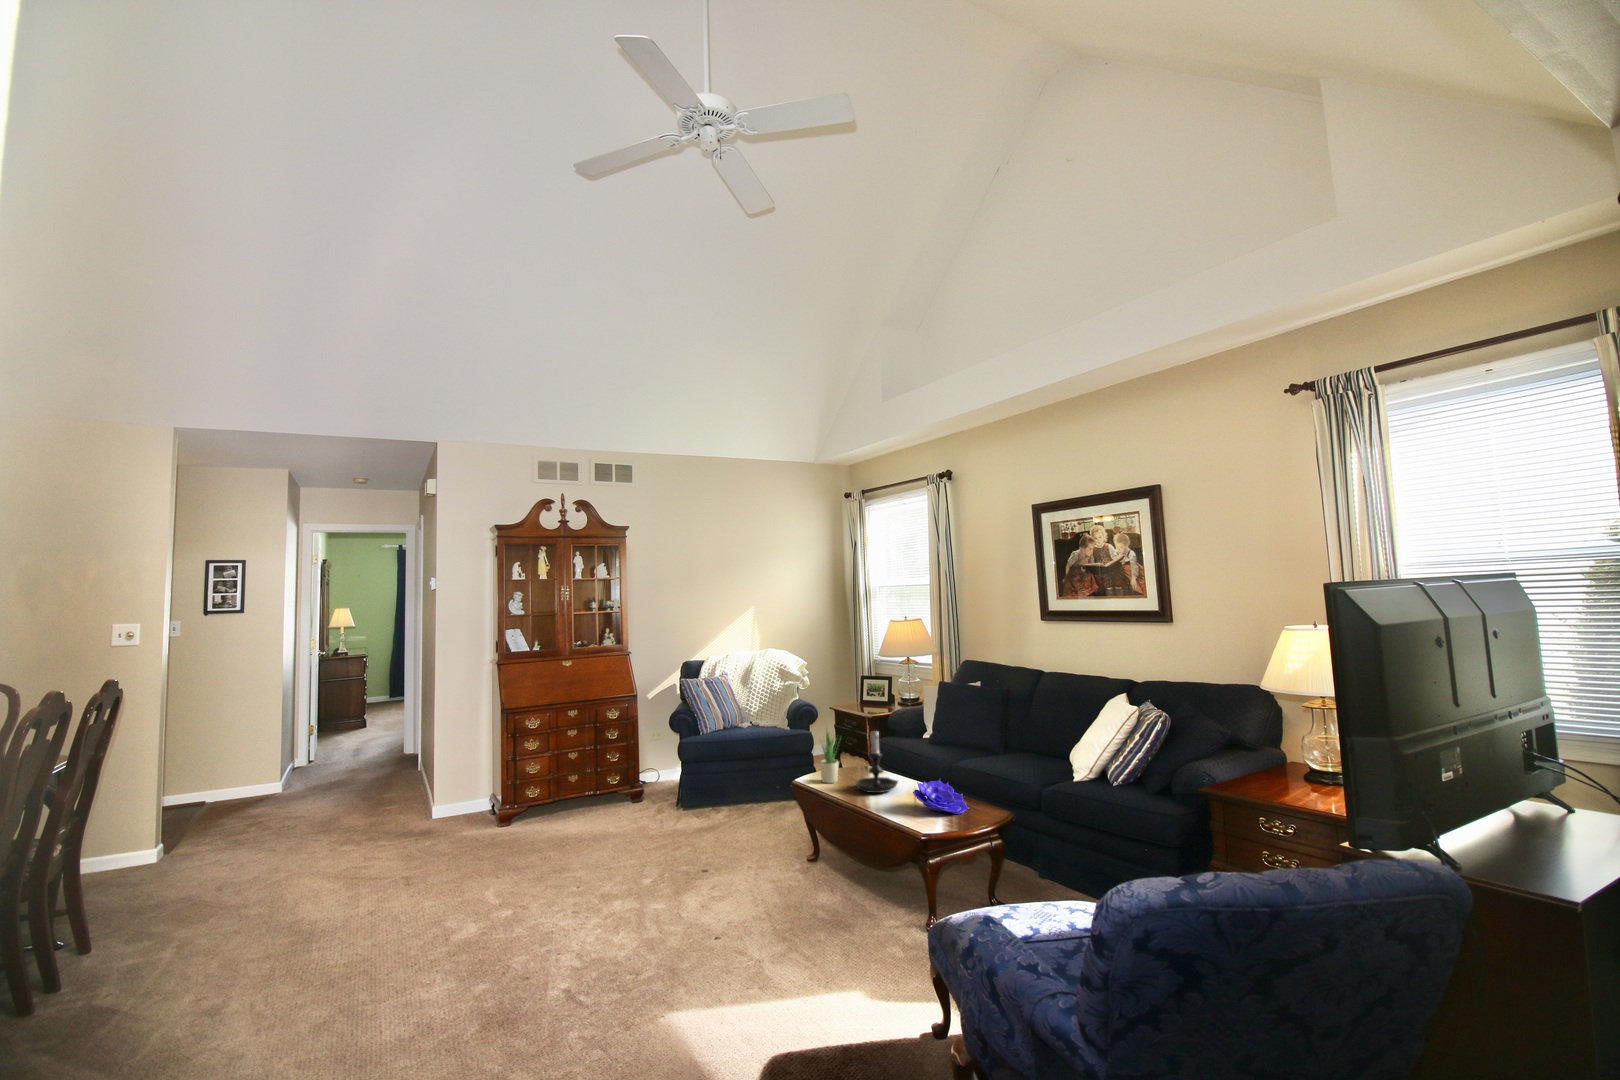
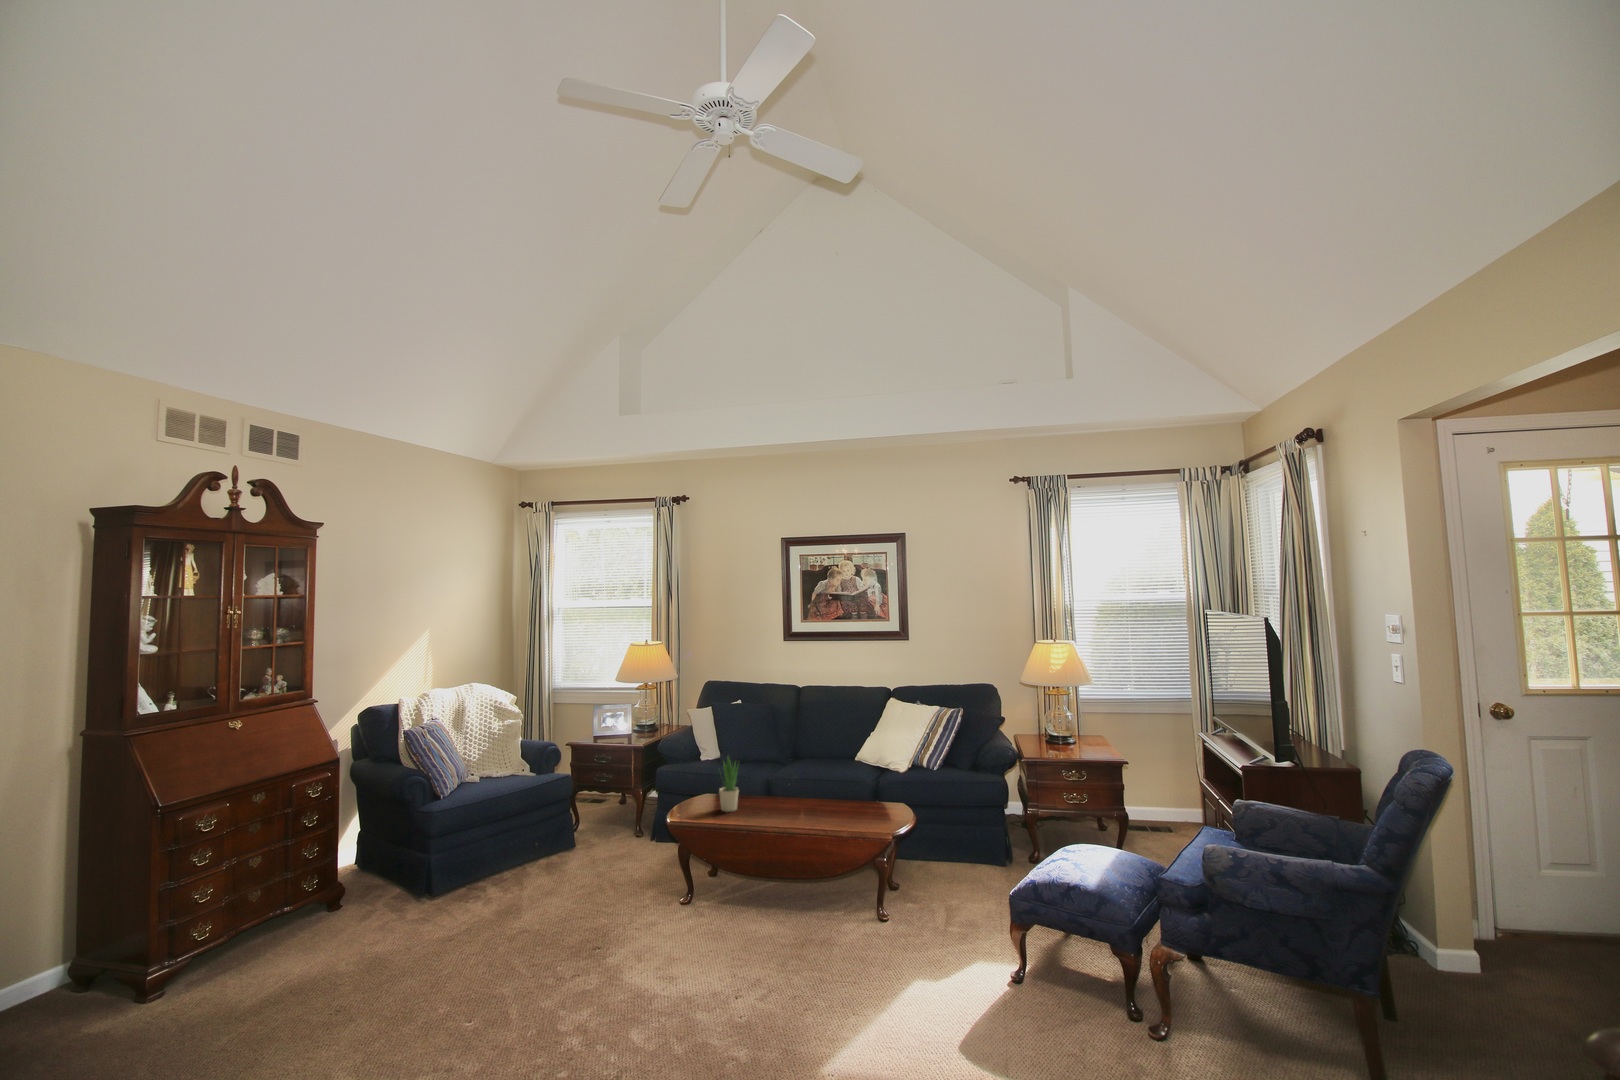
candle holder: present [856,731,898,793] -> none [765,747,807,810]
decorative bowl: present [913,779,969,814] -> none [847,783,894,810]

